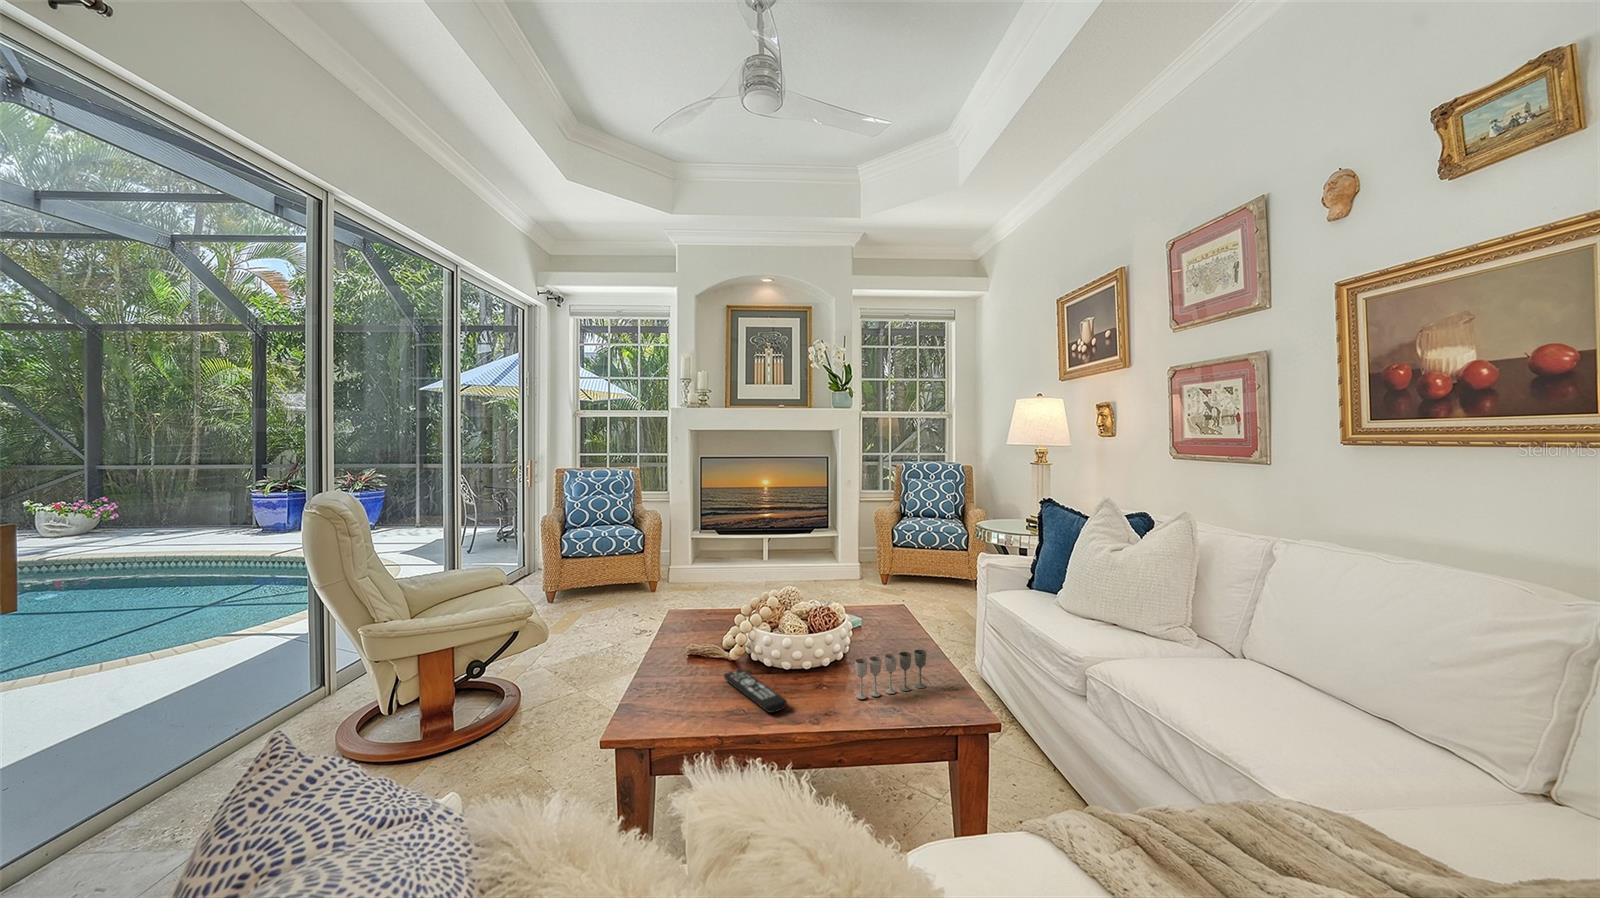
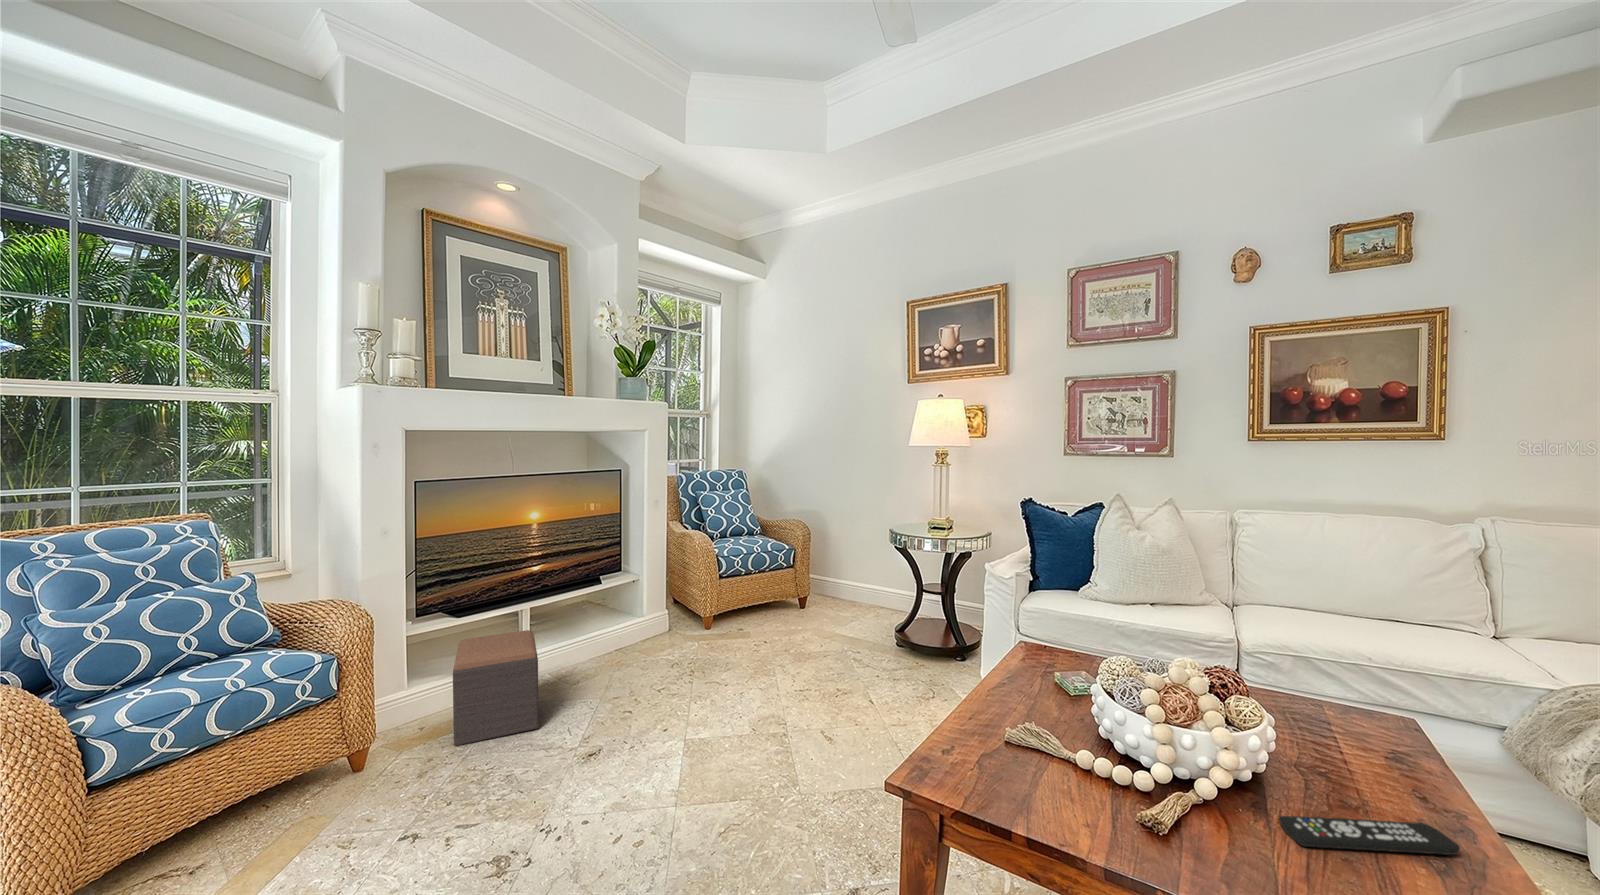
footstool: none [691,543,744,597] -> present [453,630,539,746]
wine glass: present [855,650,926,699] -> none [1316,687,1382,776]

